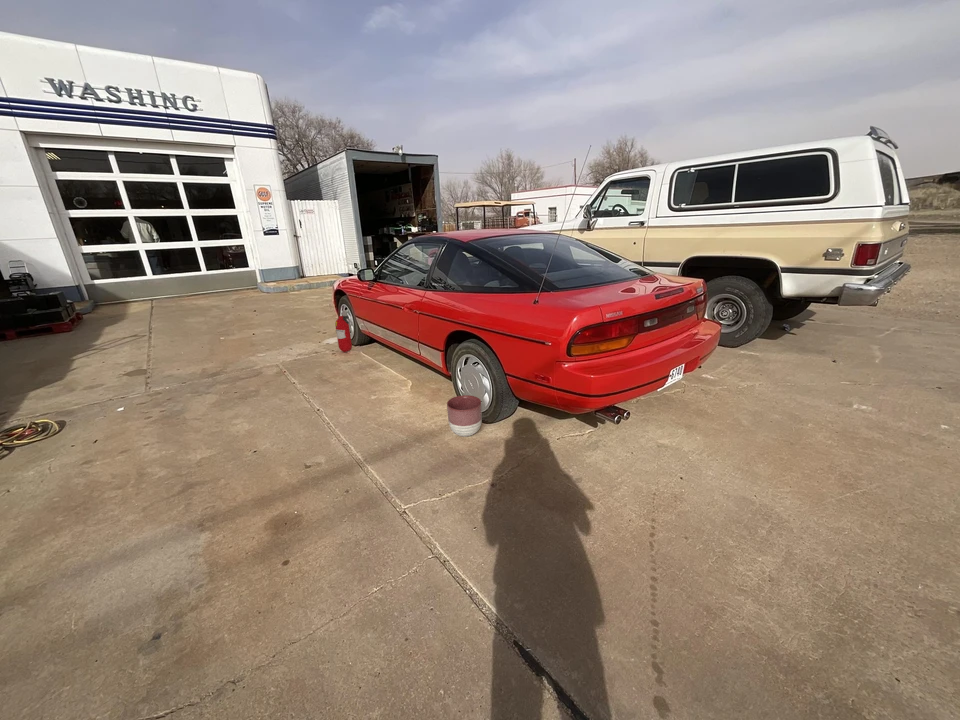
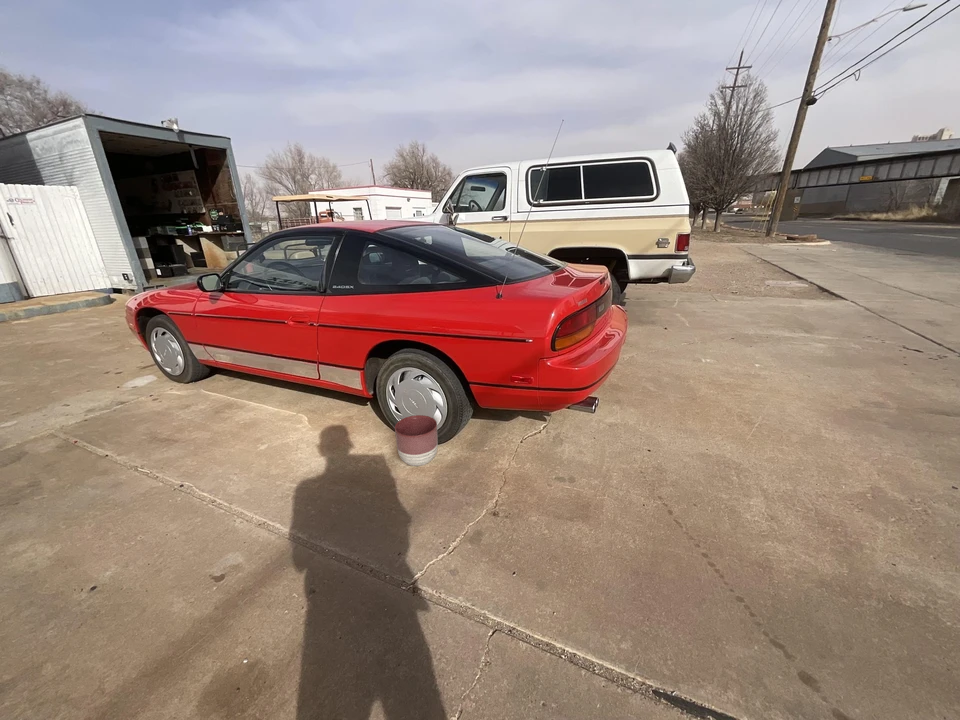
fire extinguisher: present [335,316,352,352] -> none [153,341,184,391]

